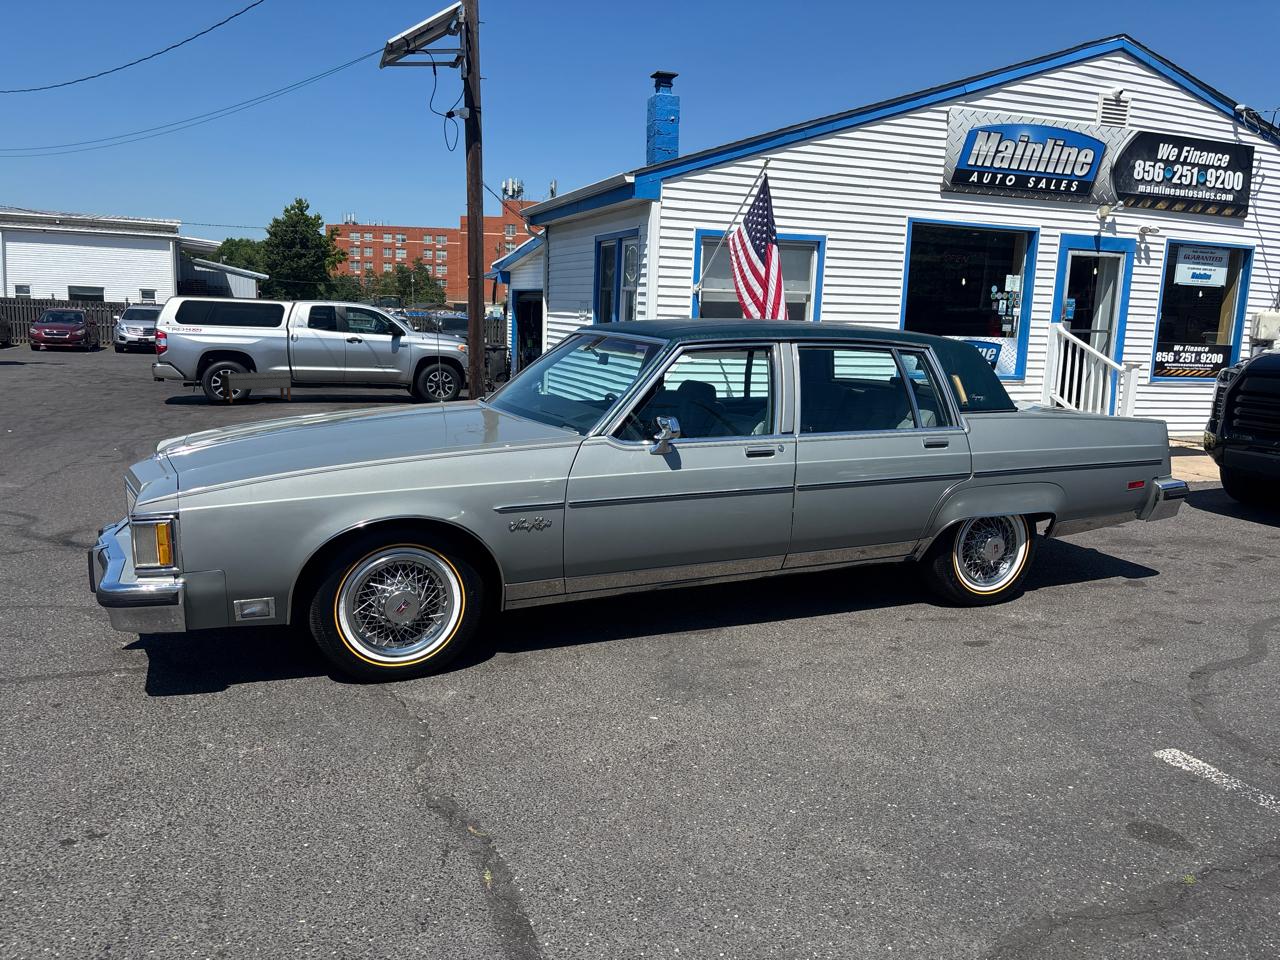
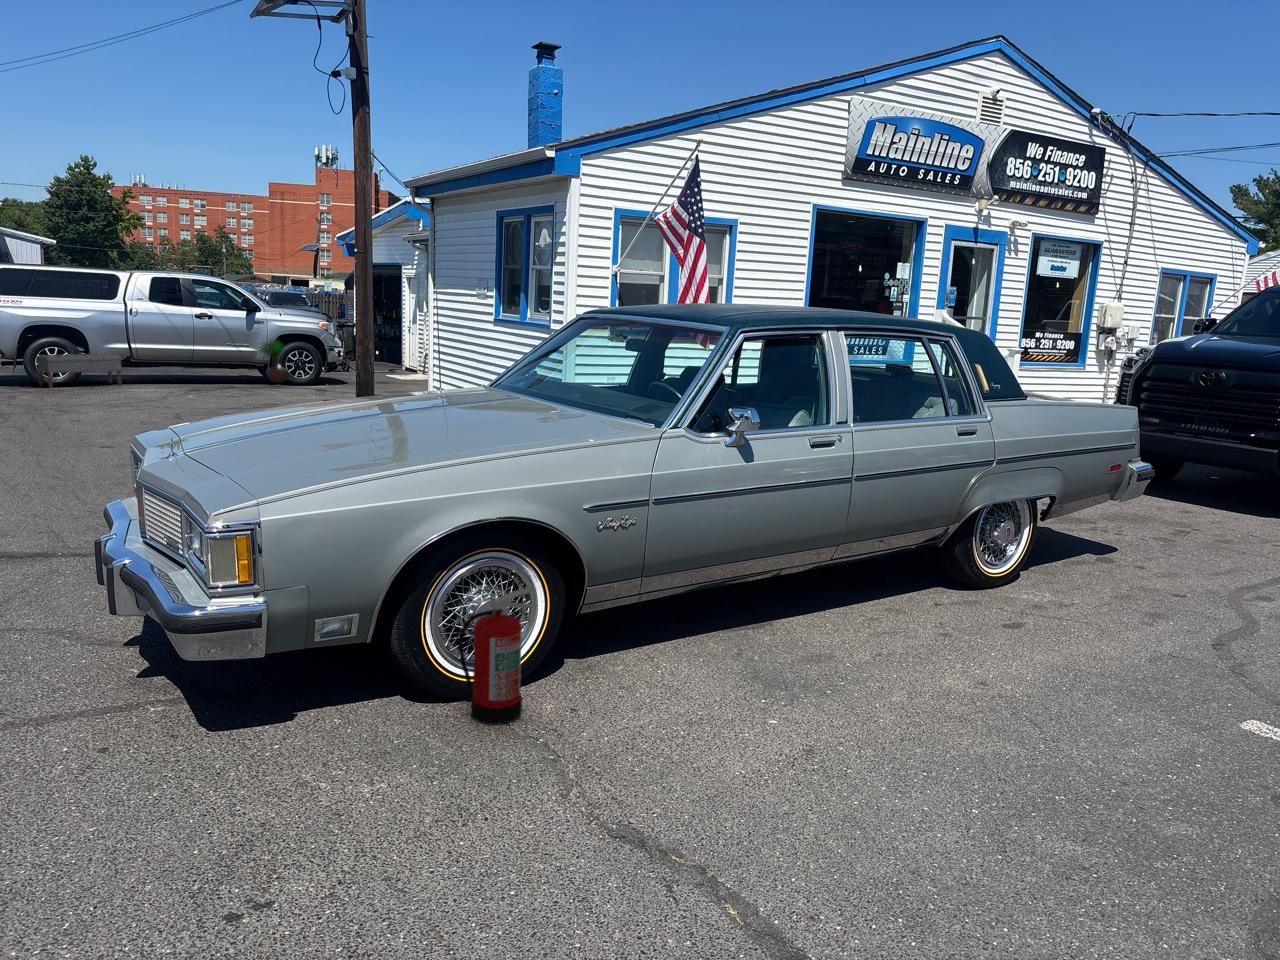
potted tree: none [408,355,436,398] -> present [260,341,288,383]
fire extinguisher: none [361,582,443,704] -> present [458,588,537,725]

